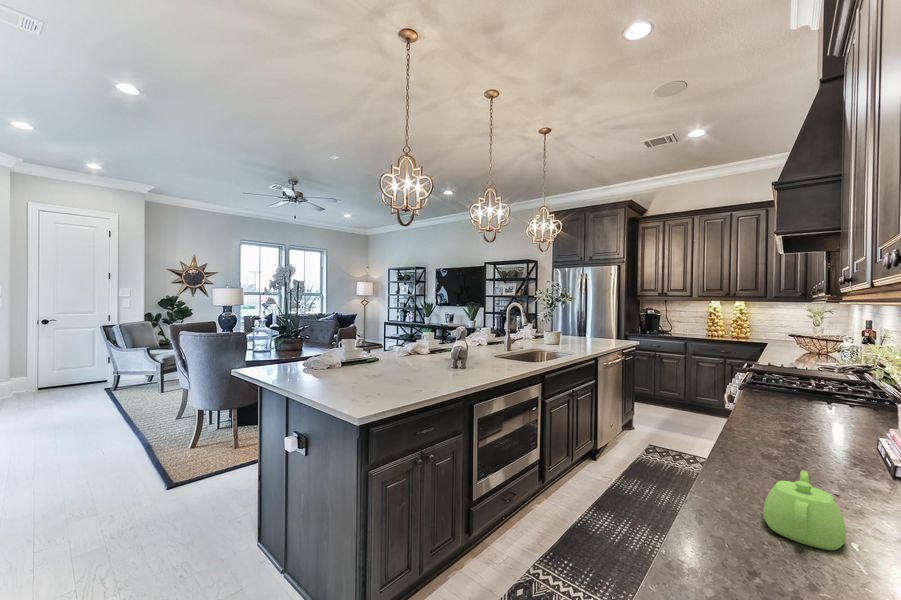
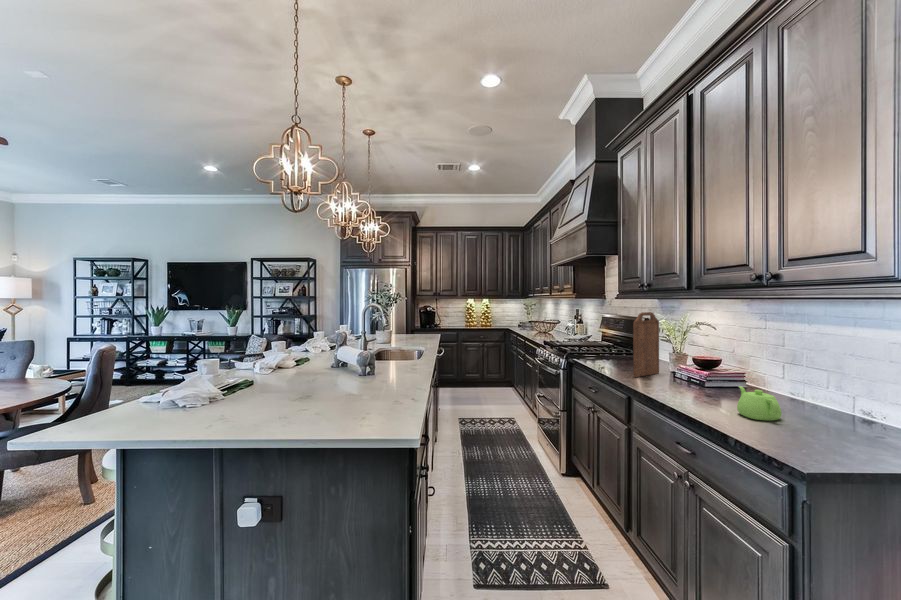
cutting board: none [754,329,829,436] -> present [633,312,659,377]

